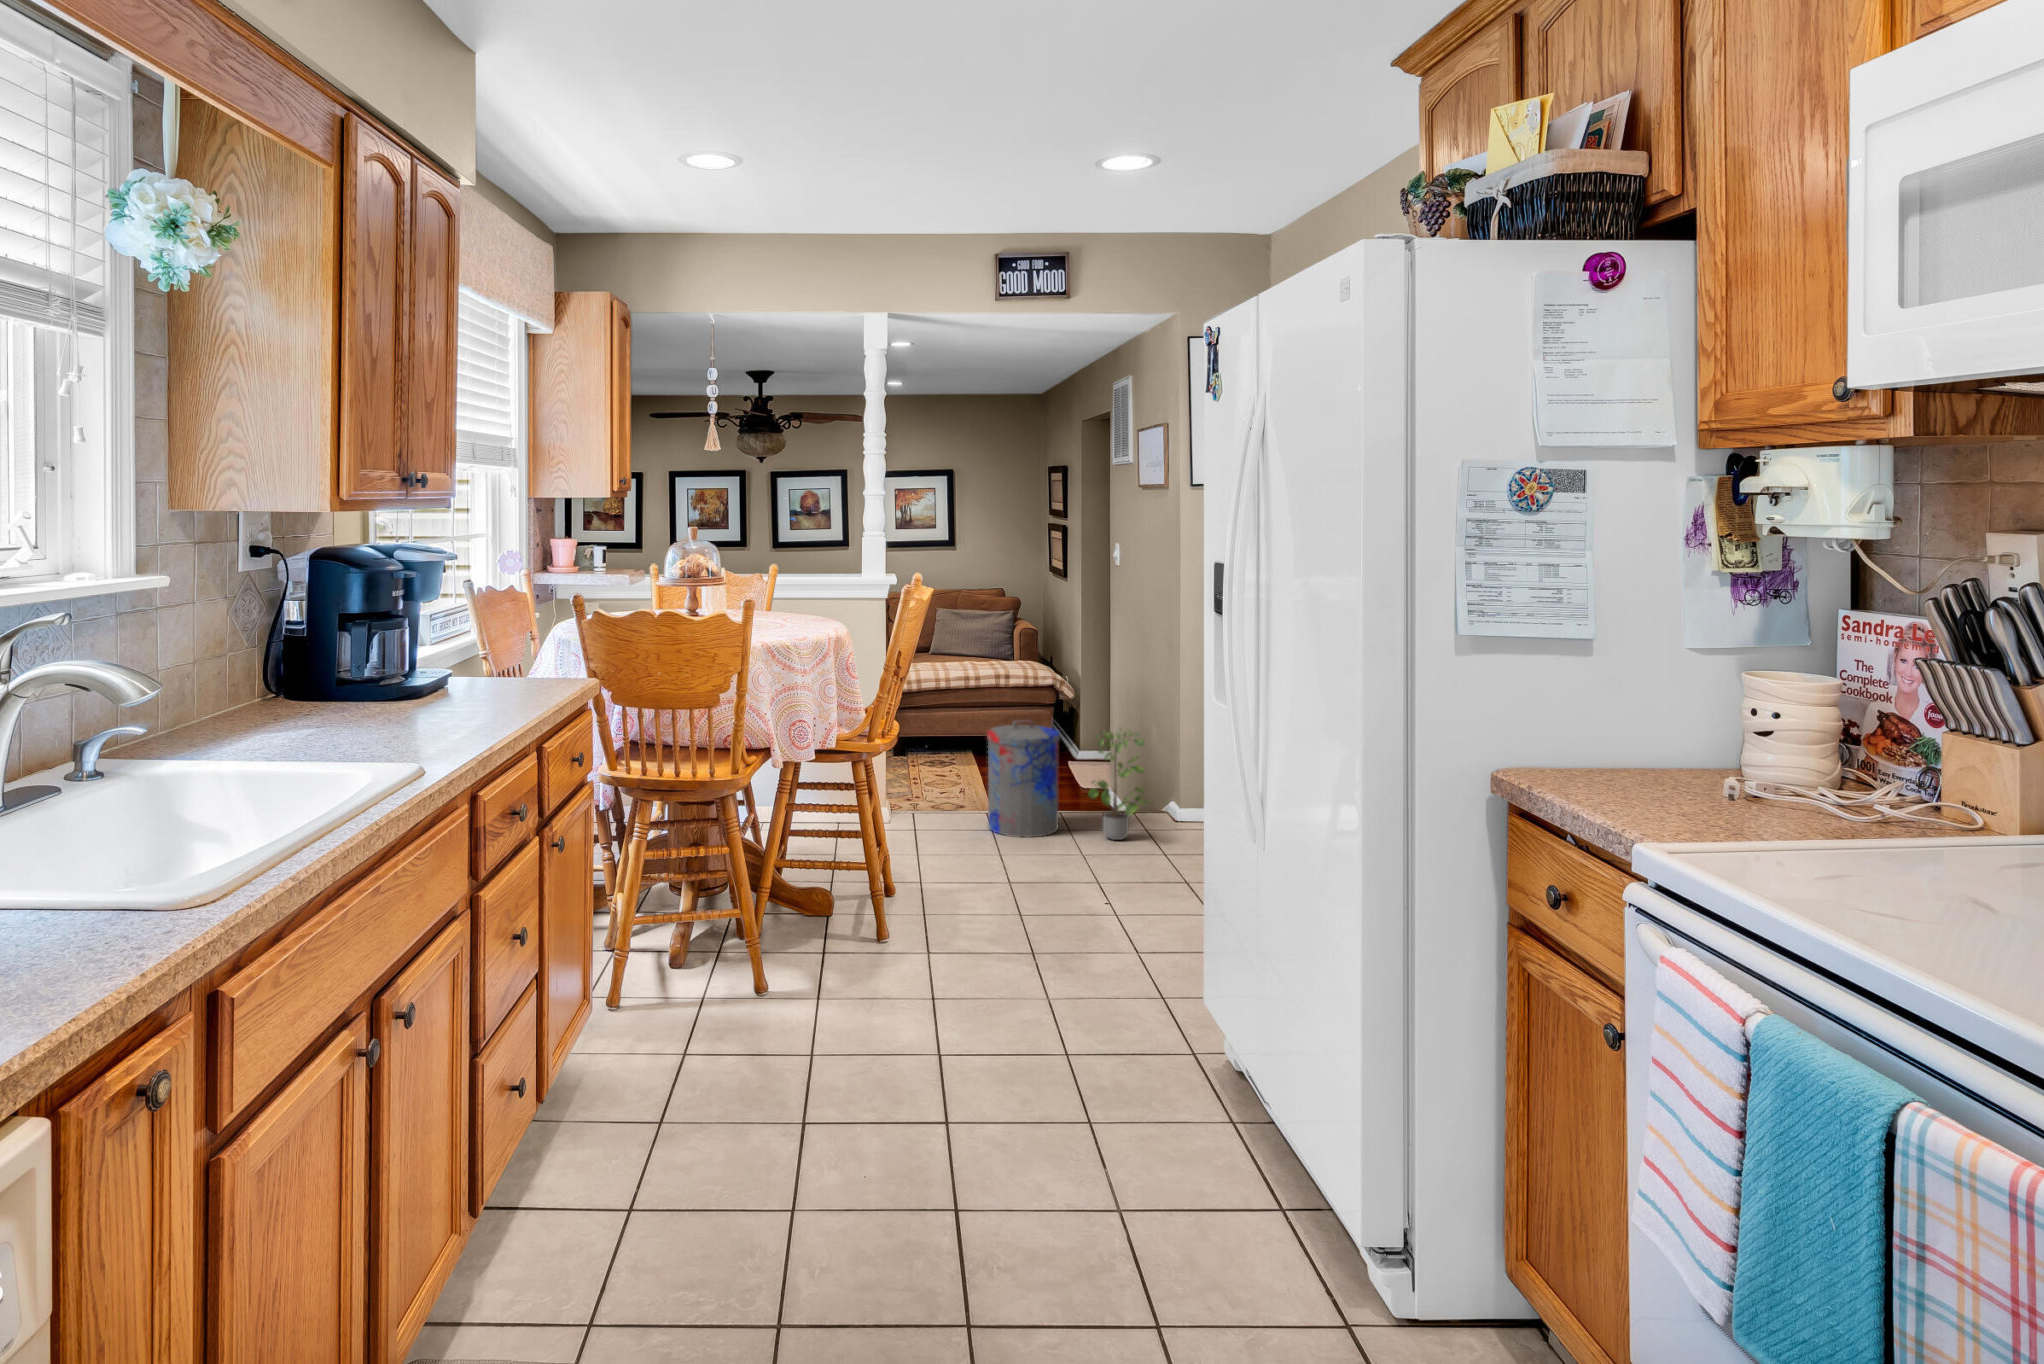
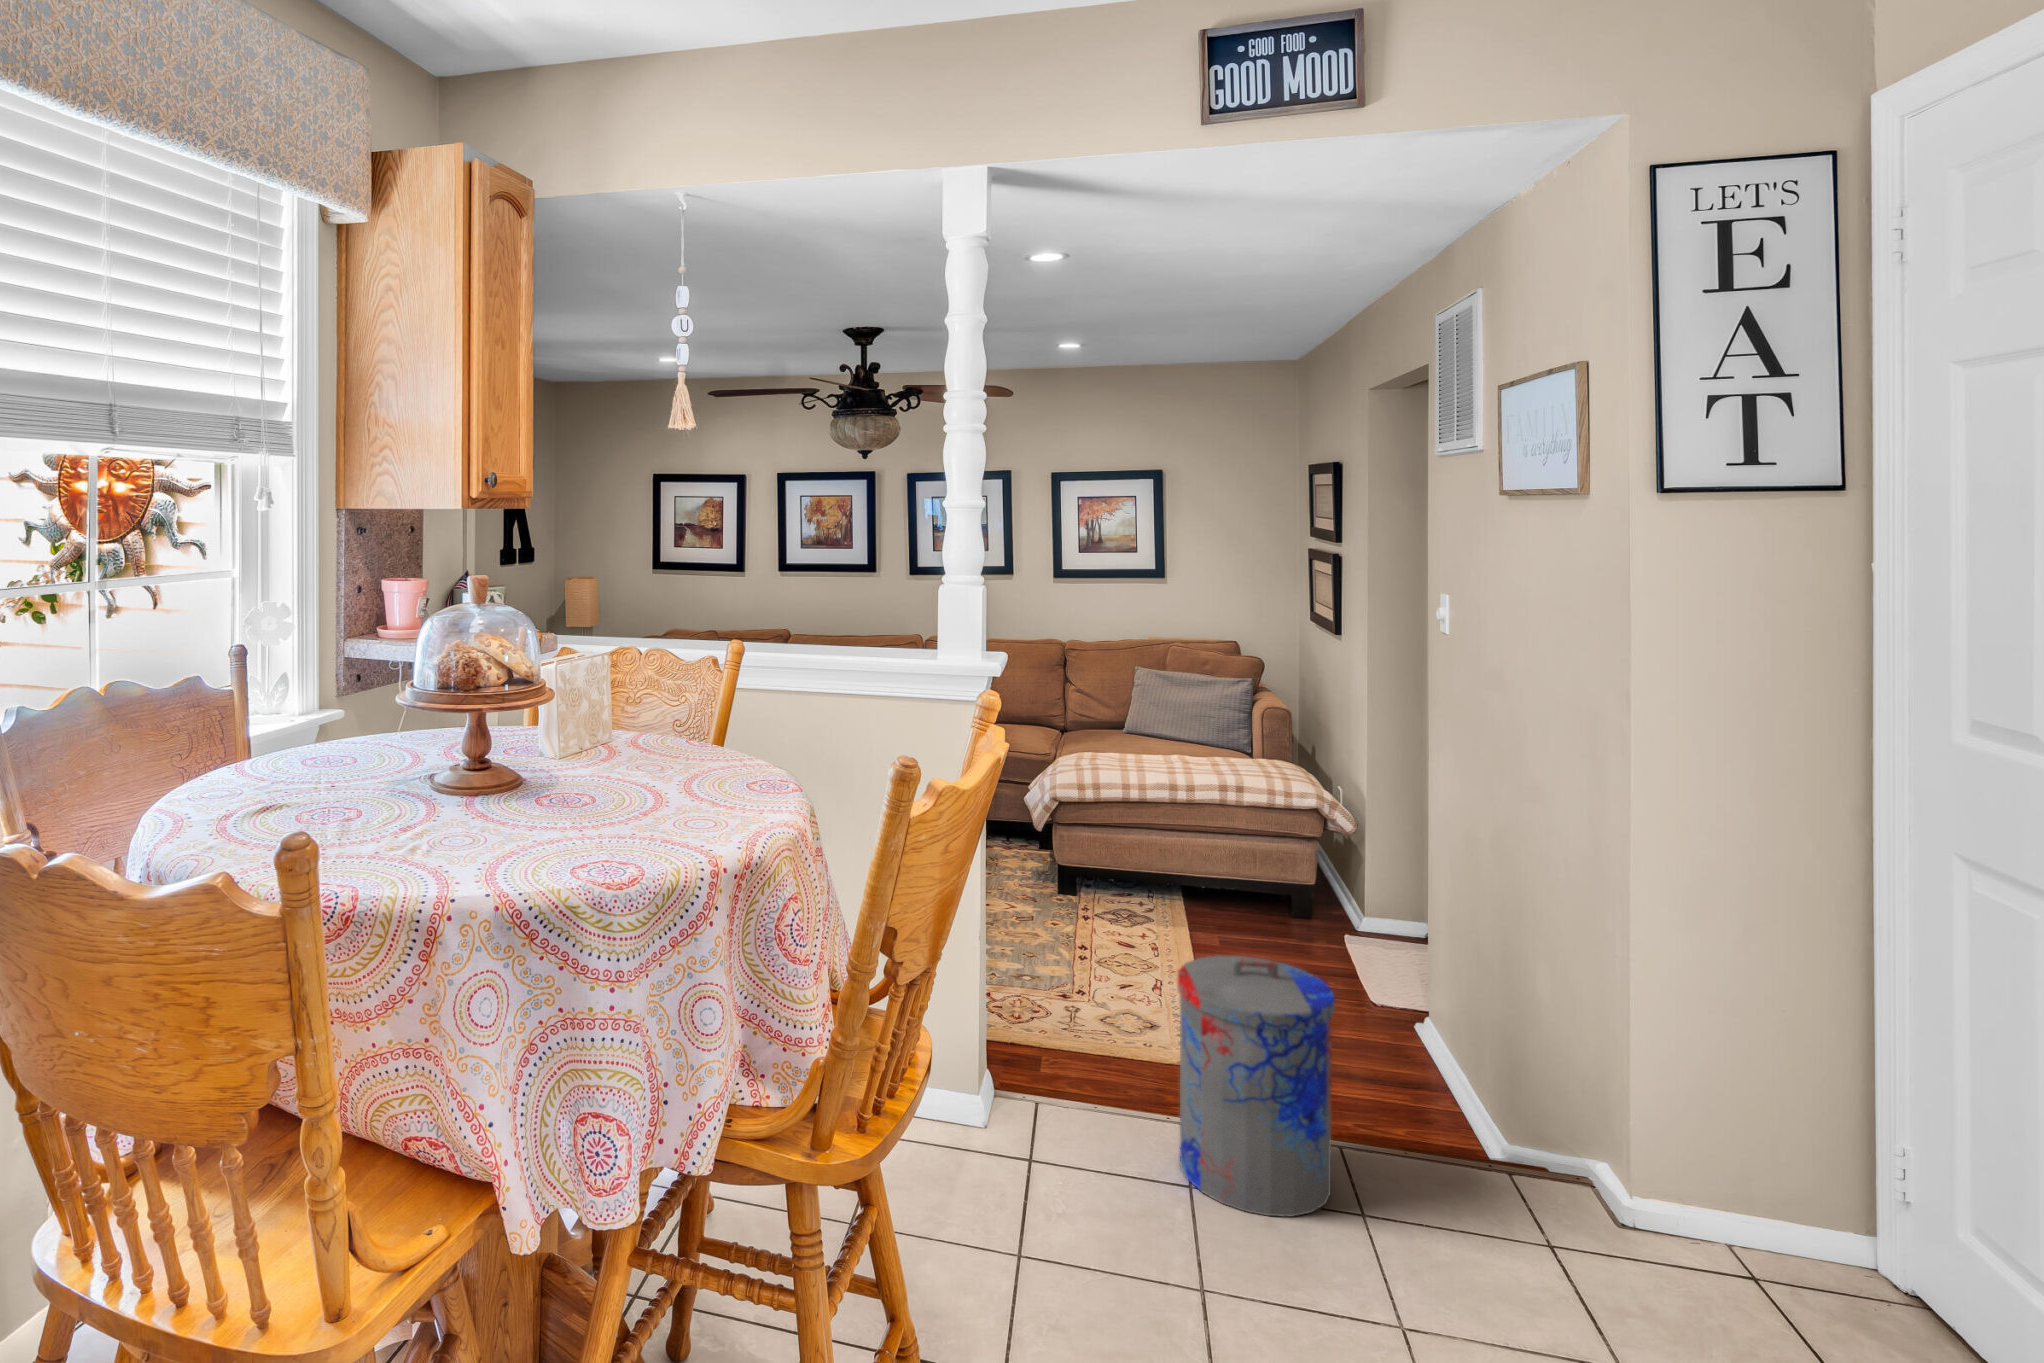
potted plant: present [1088,731,1150,840] -> none [1401,1008,1575,1266]

